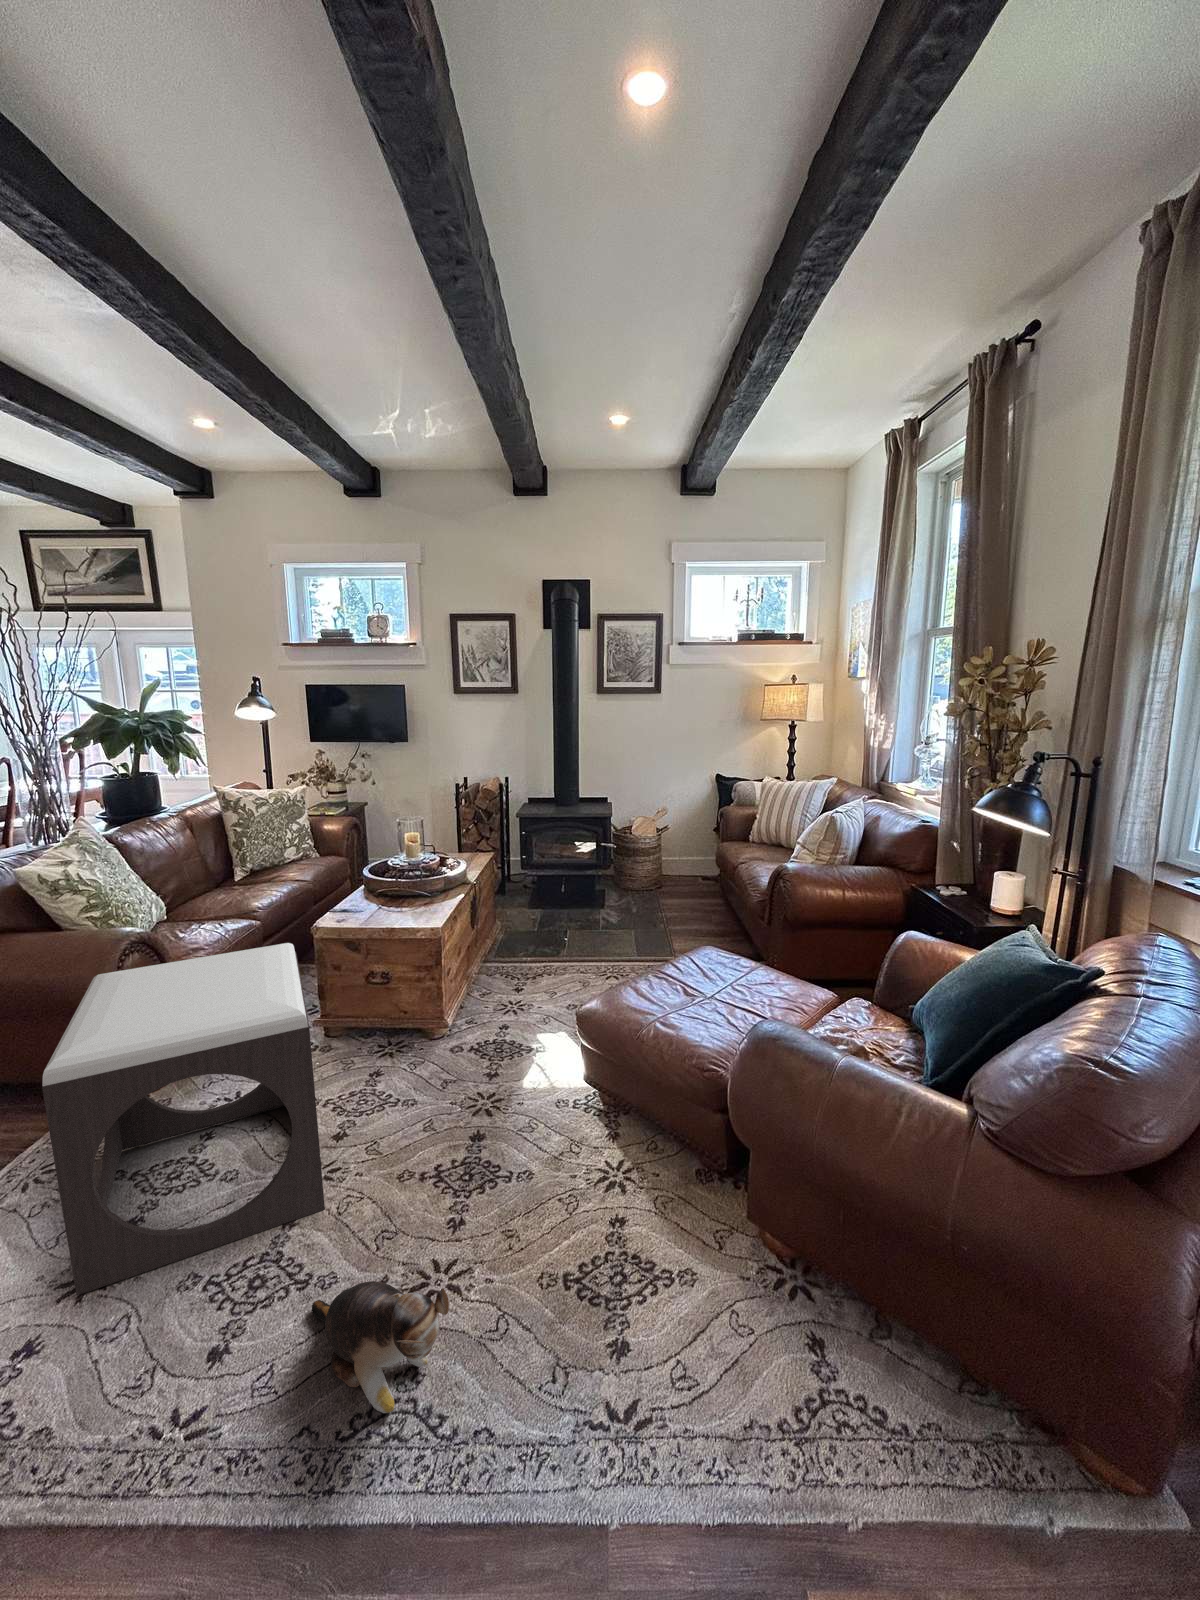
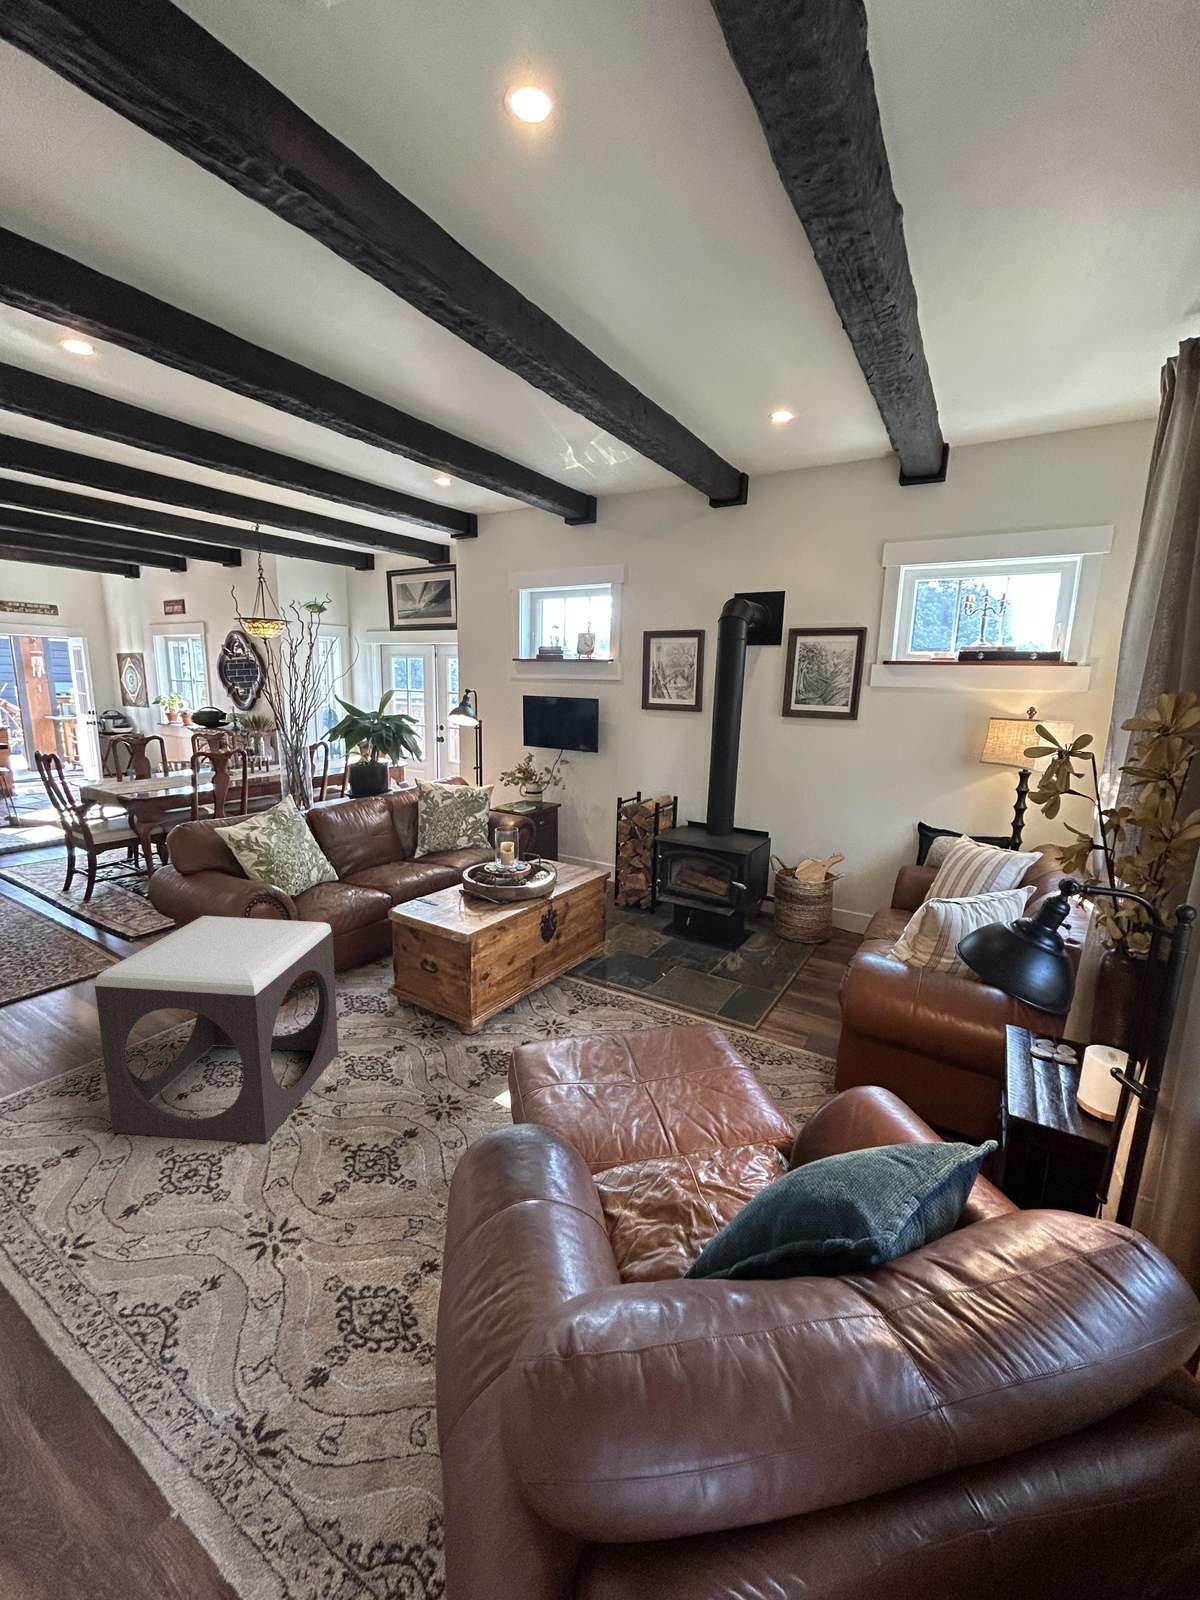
plush toy: present [312,1281,449,1413] -> none [128,1209,217,1317]

